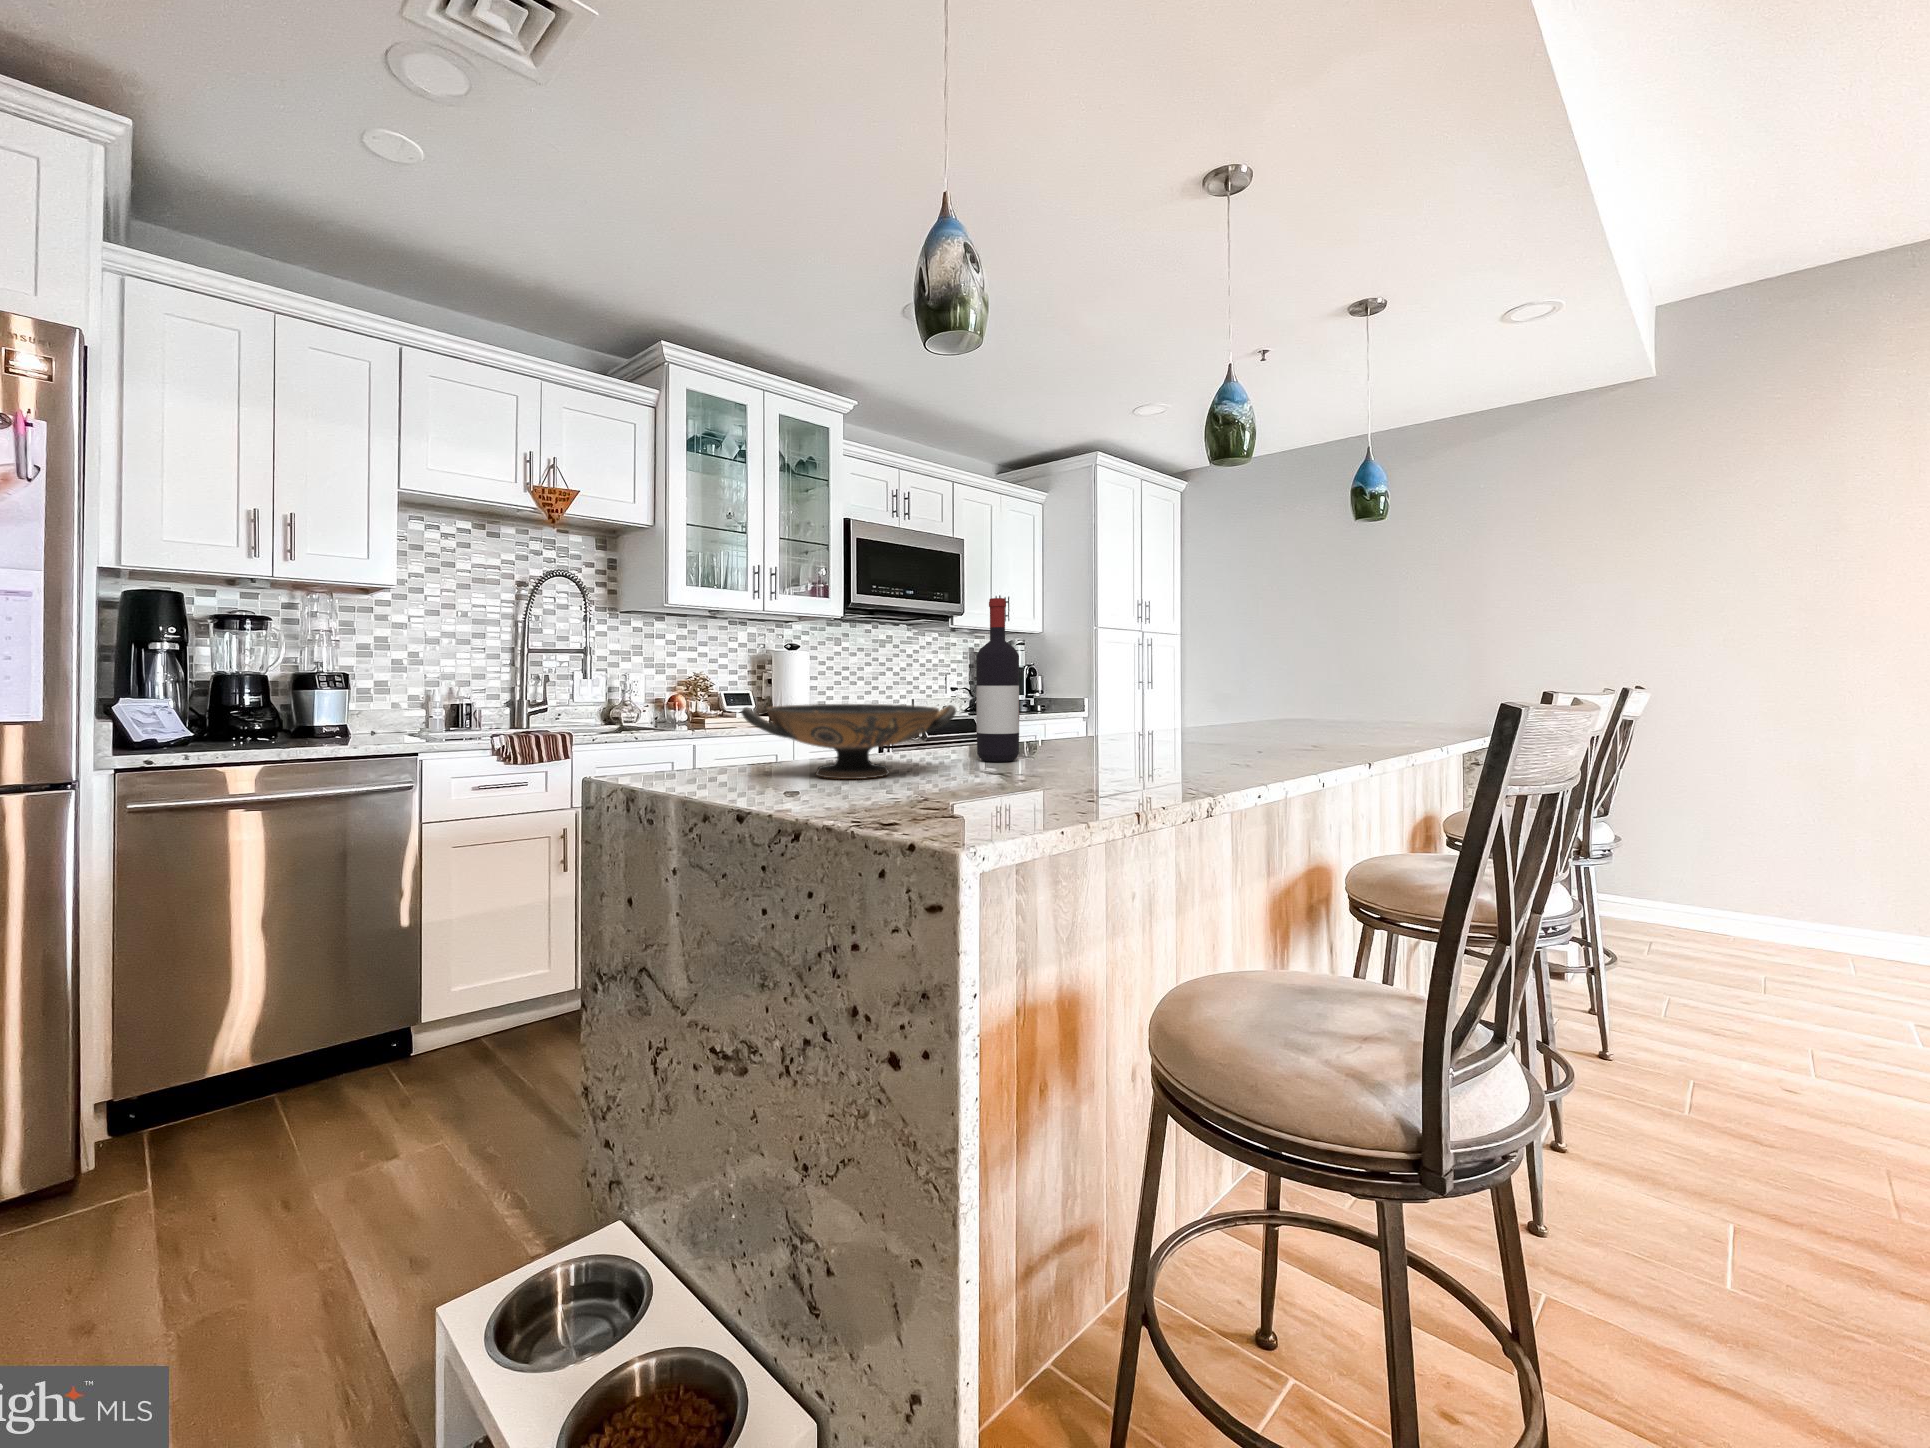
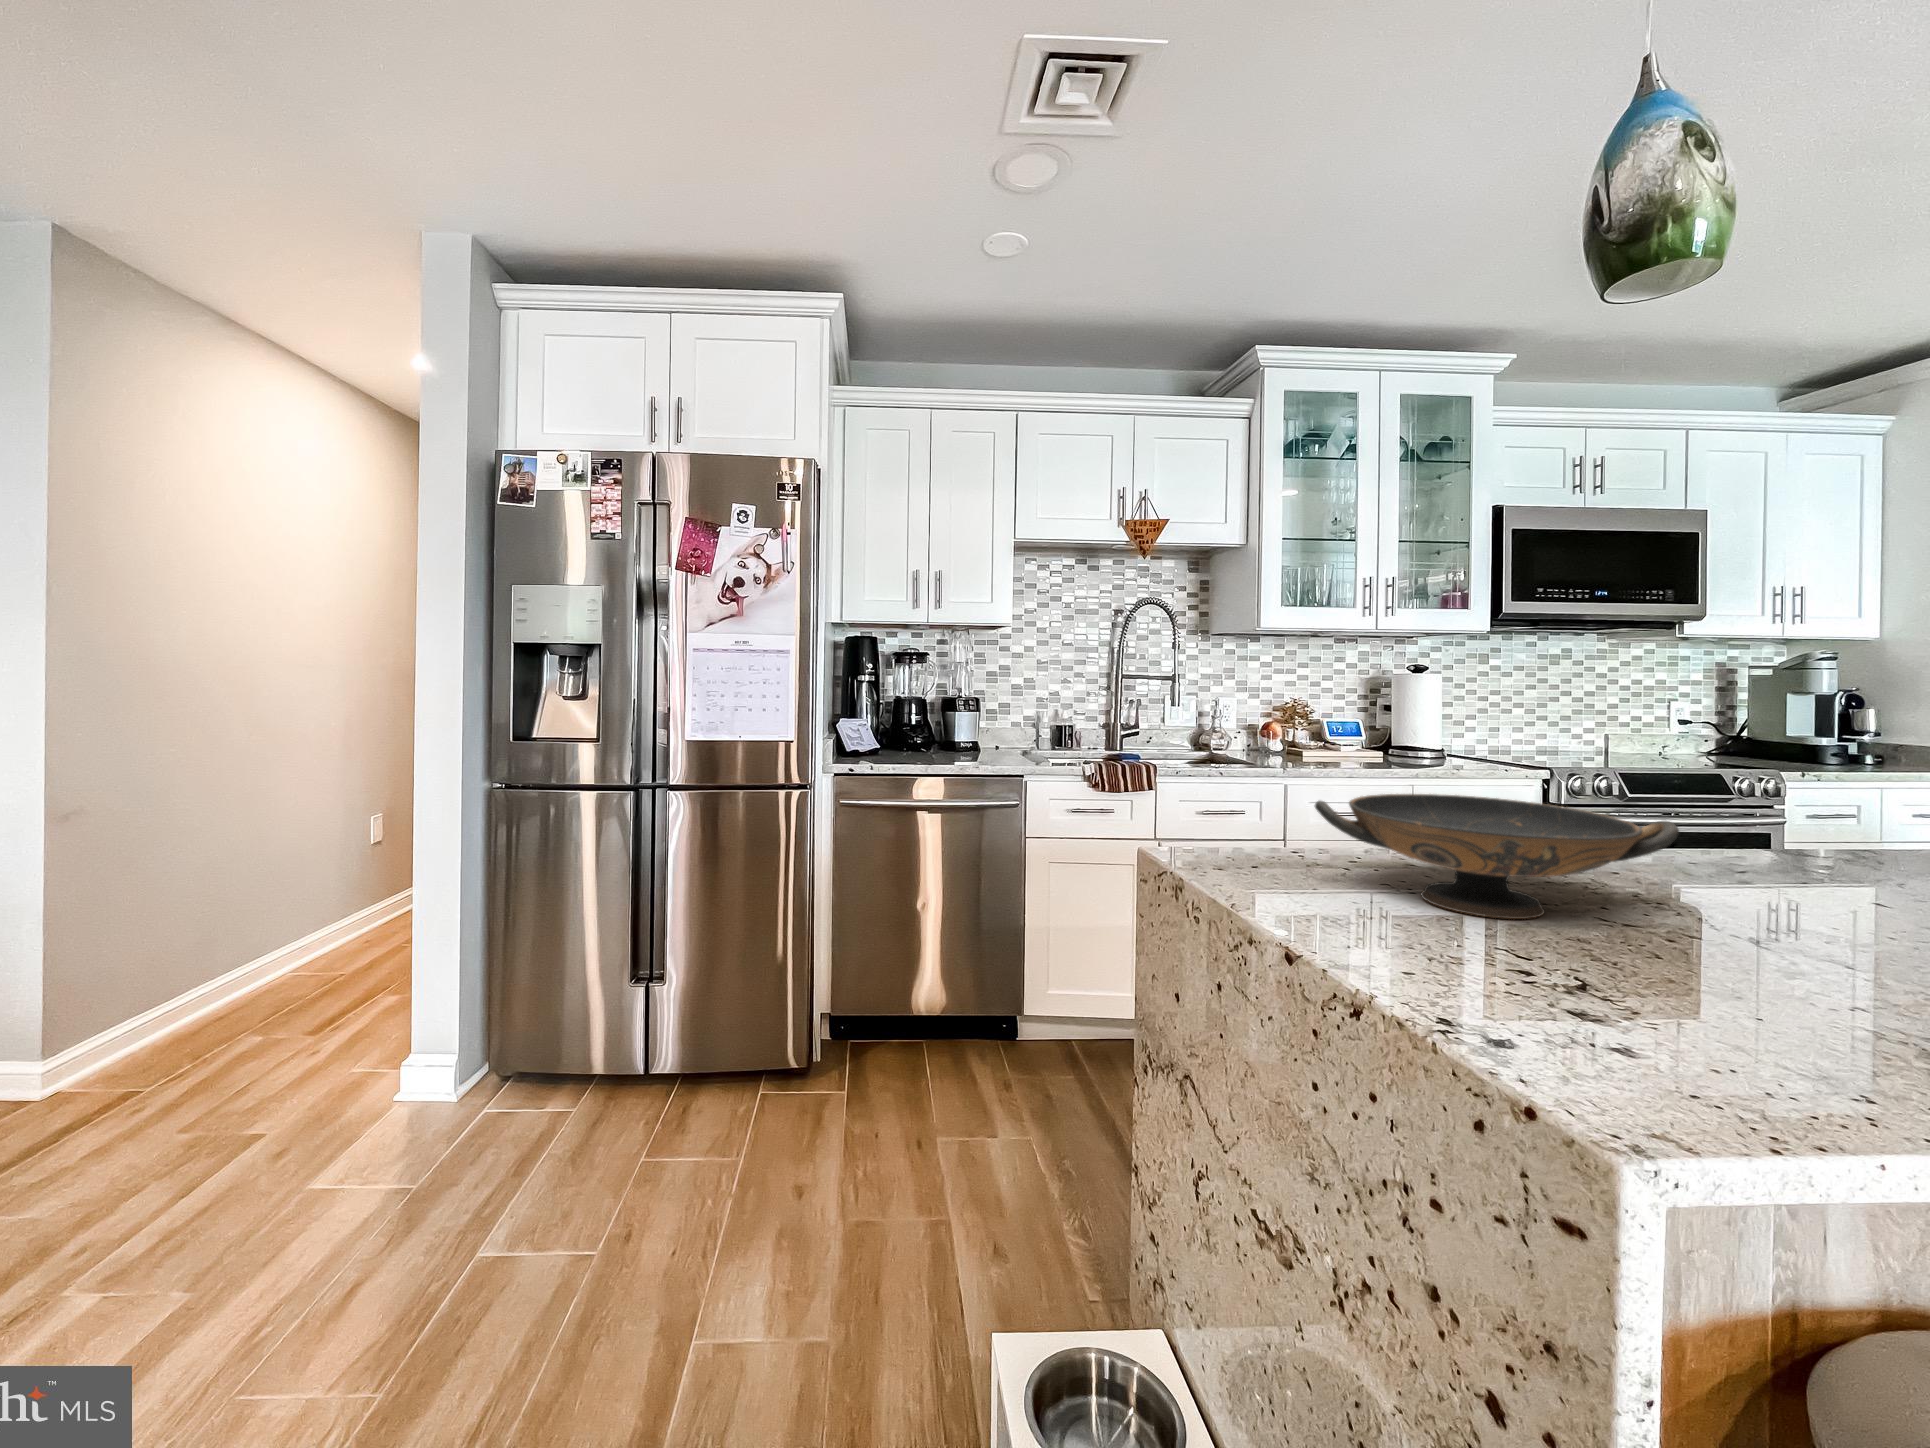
wine bottle: present [976,598,1019,762] -> none [1725,646,1827,915]

